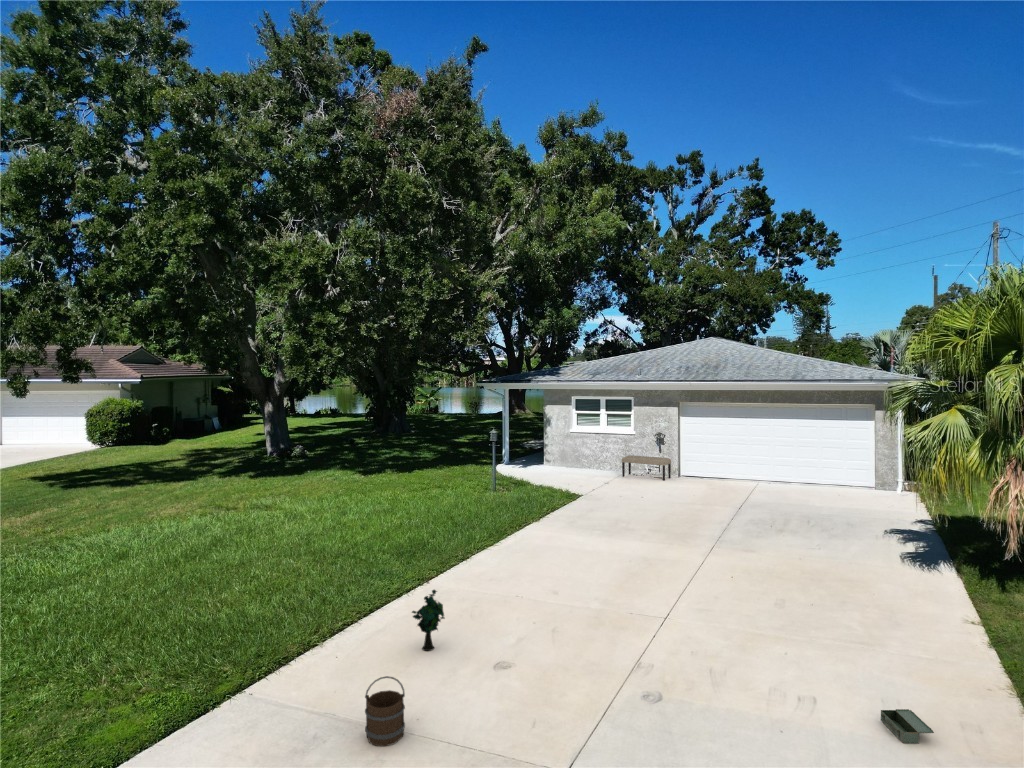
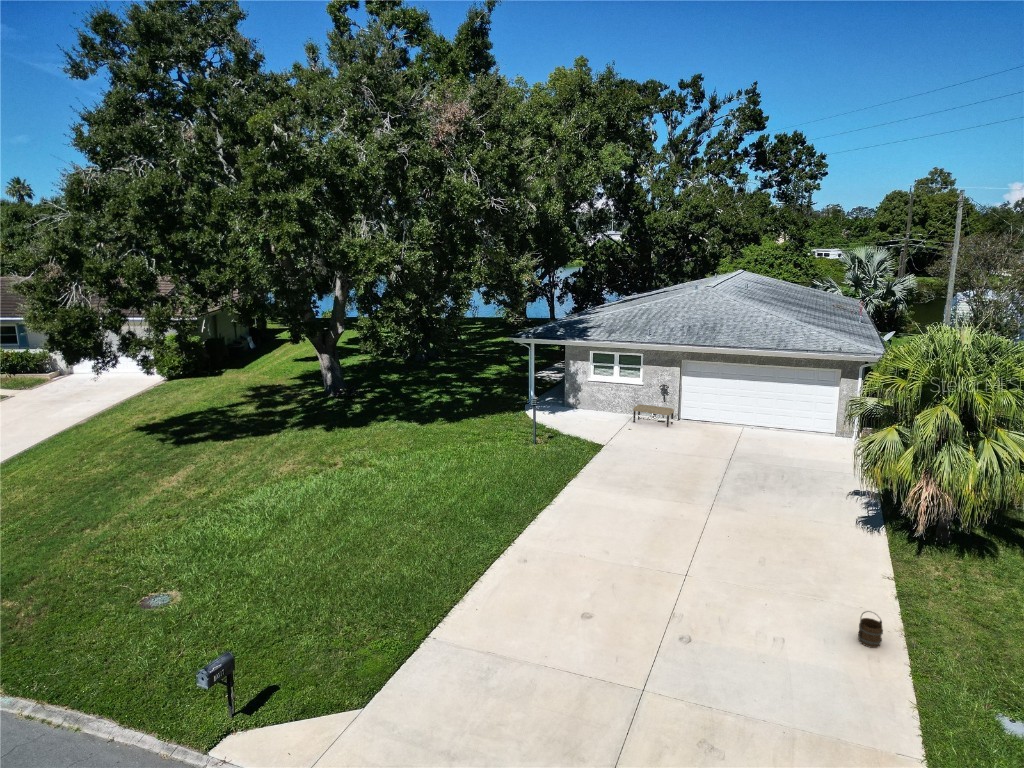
decorative plant: present [412,590,445,651] -> none [527,567,549,605]
bucket: present [365,676,405,746] -> present [858,611,883,648]
toolbox: present [881,709,934,743] -> none [821,647,850,668]

